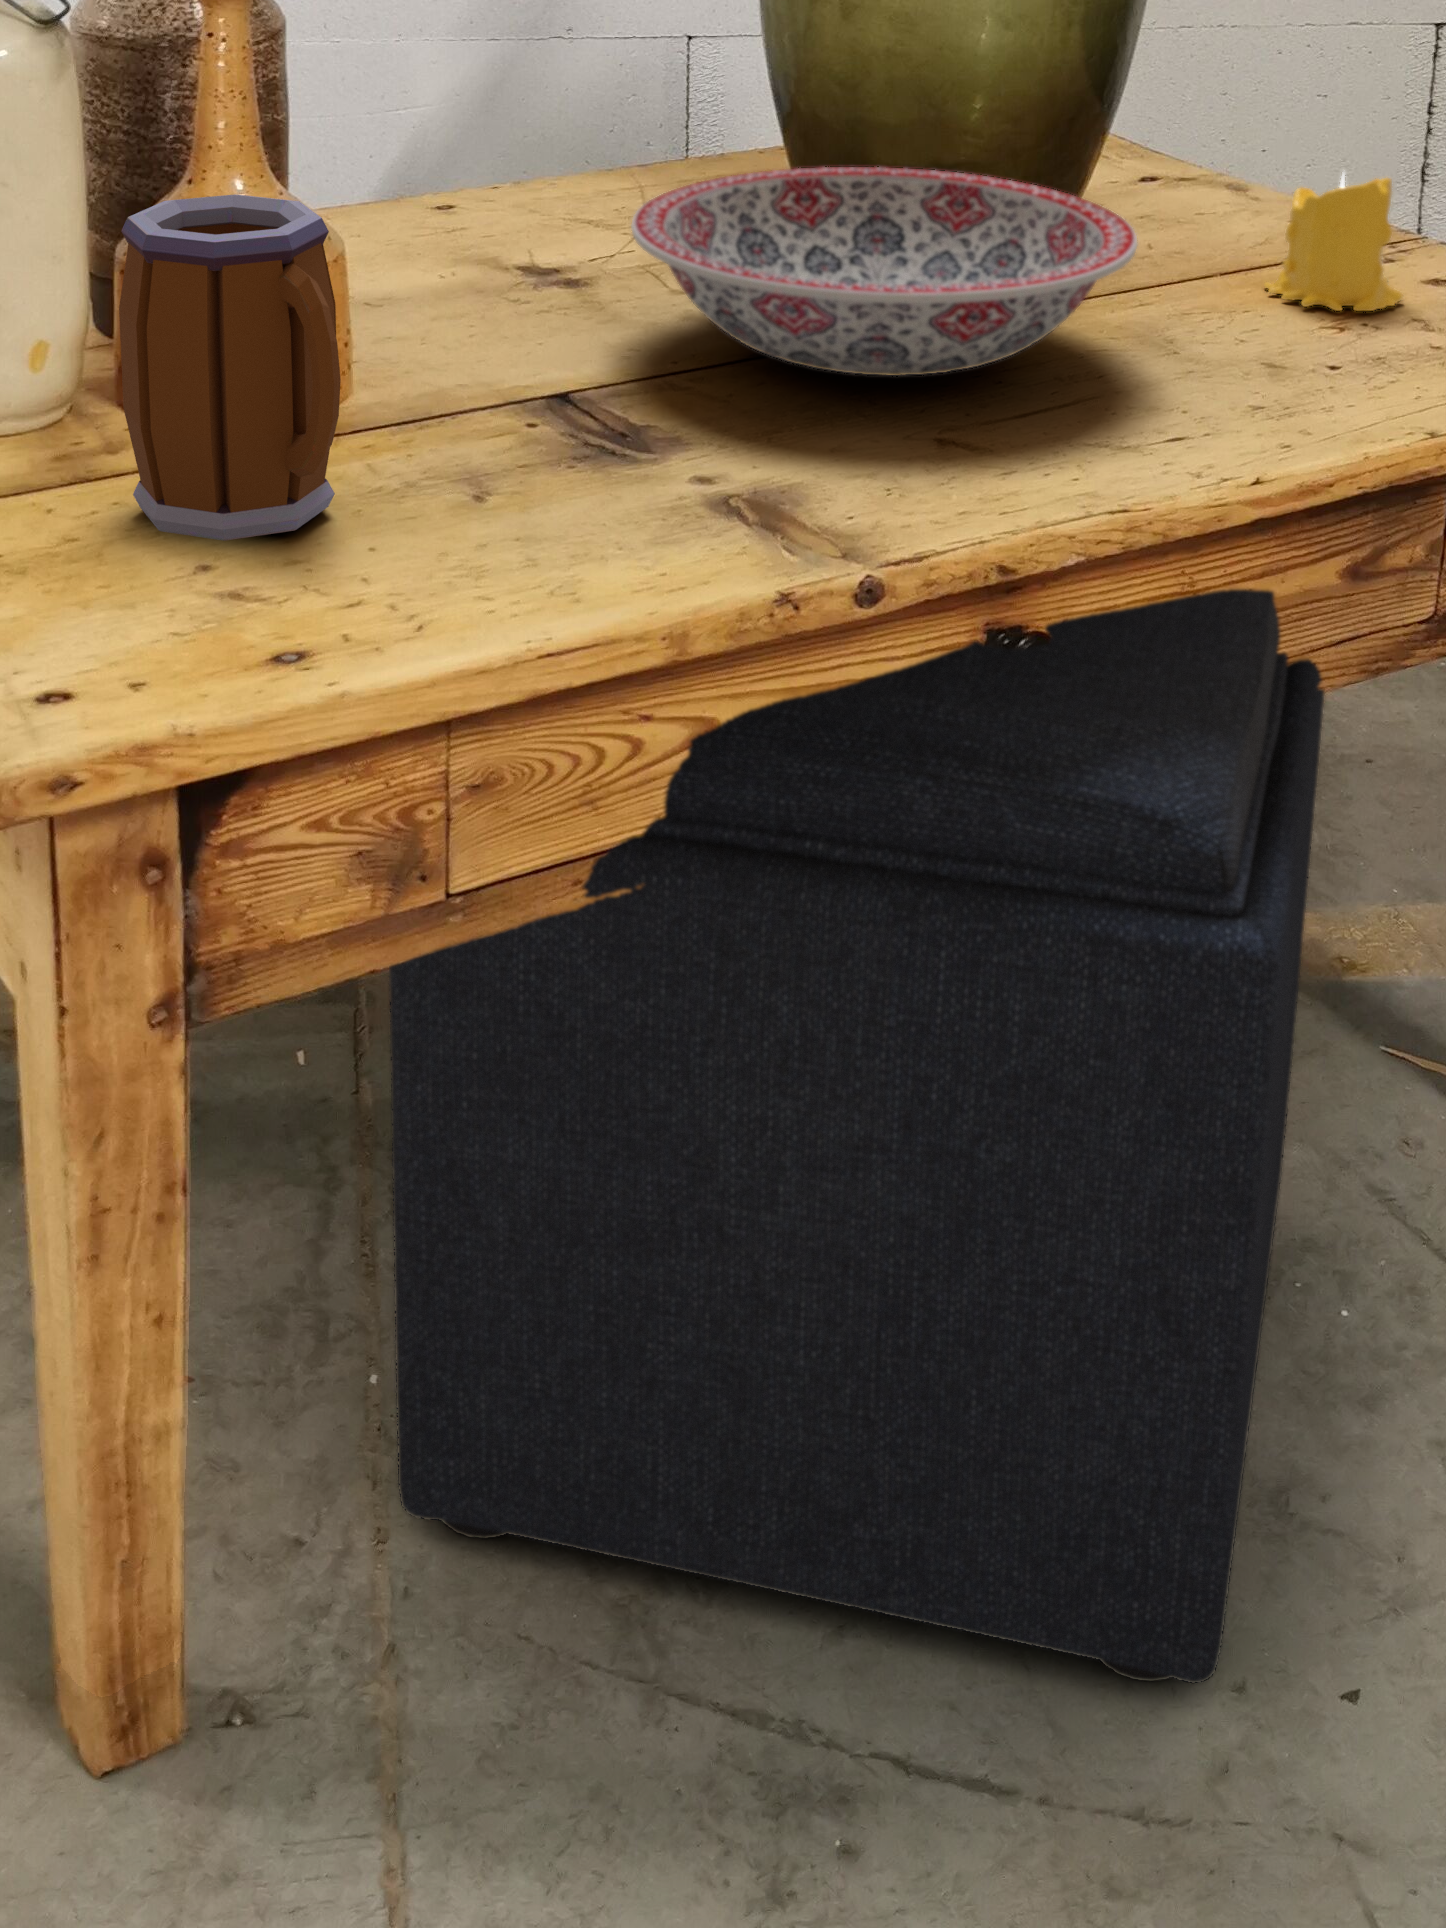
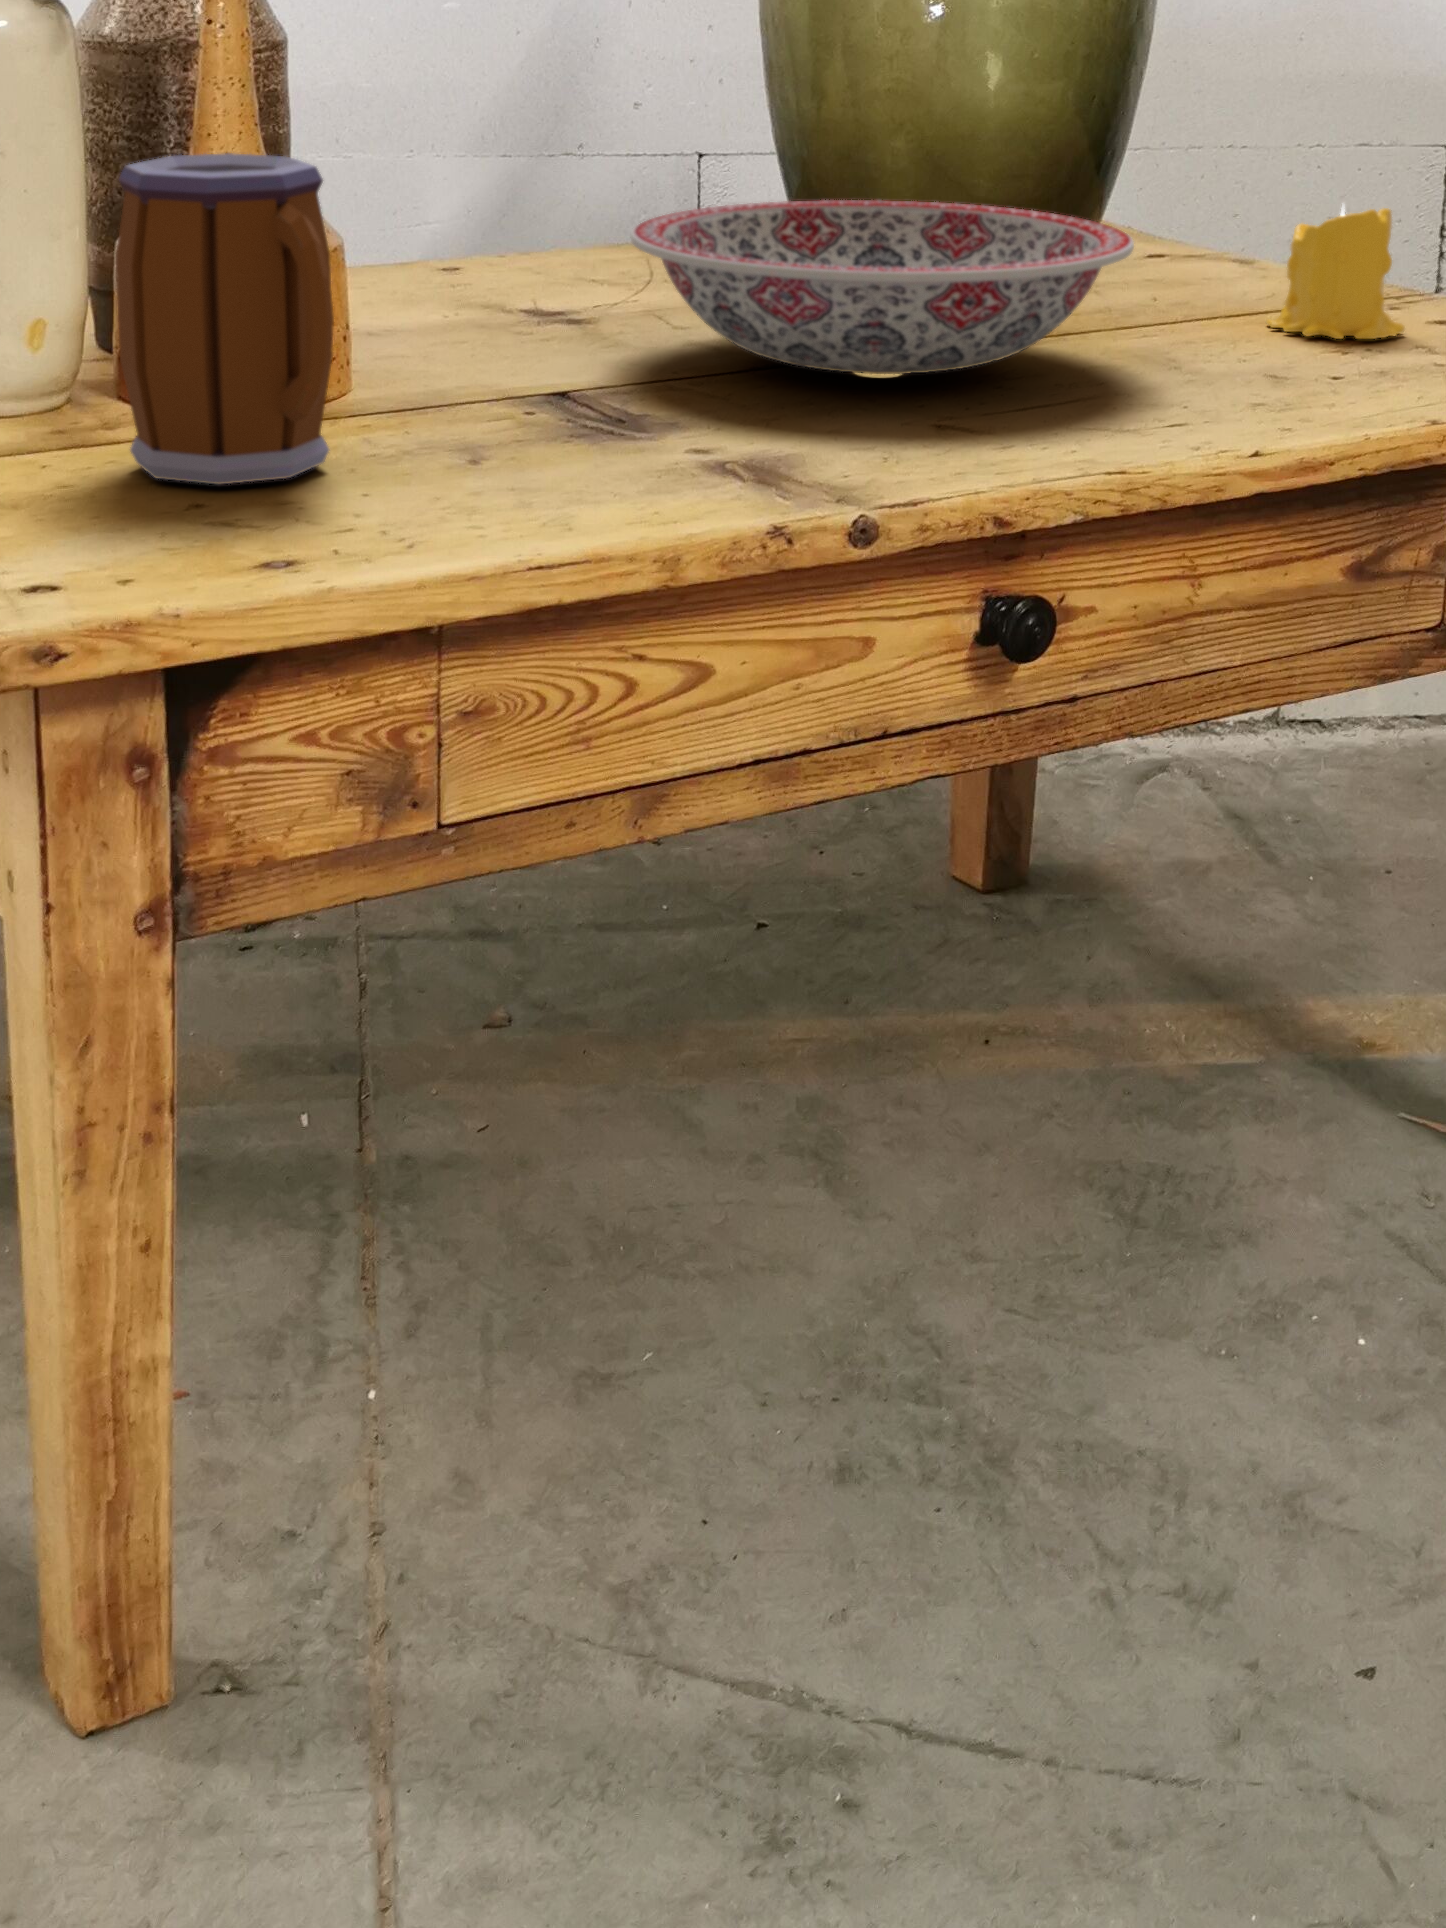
ottoman: present [389,589,1324,1683] -> none [383,491,1333,1661]

